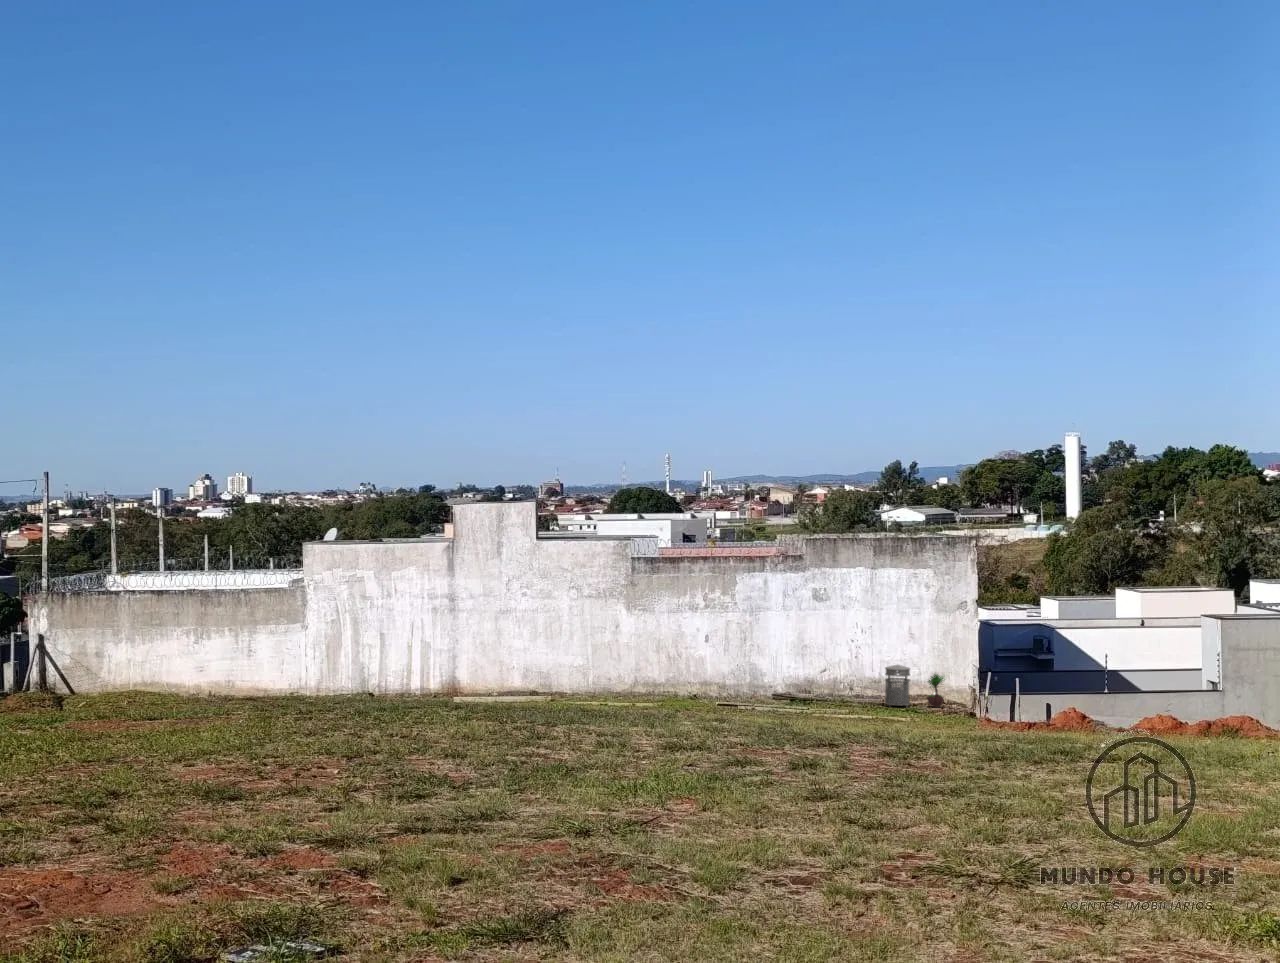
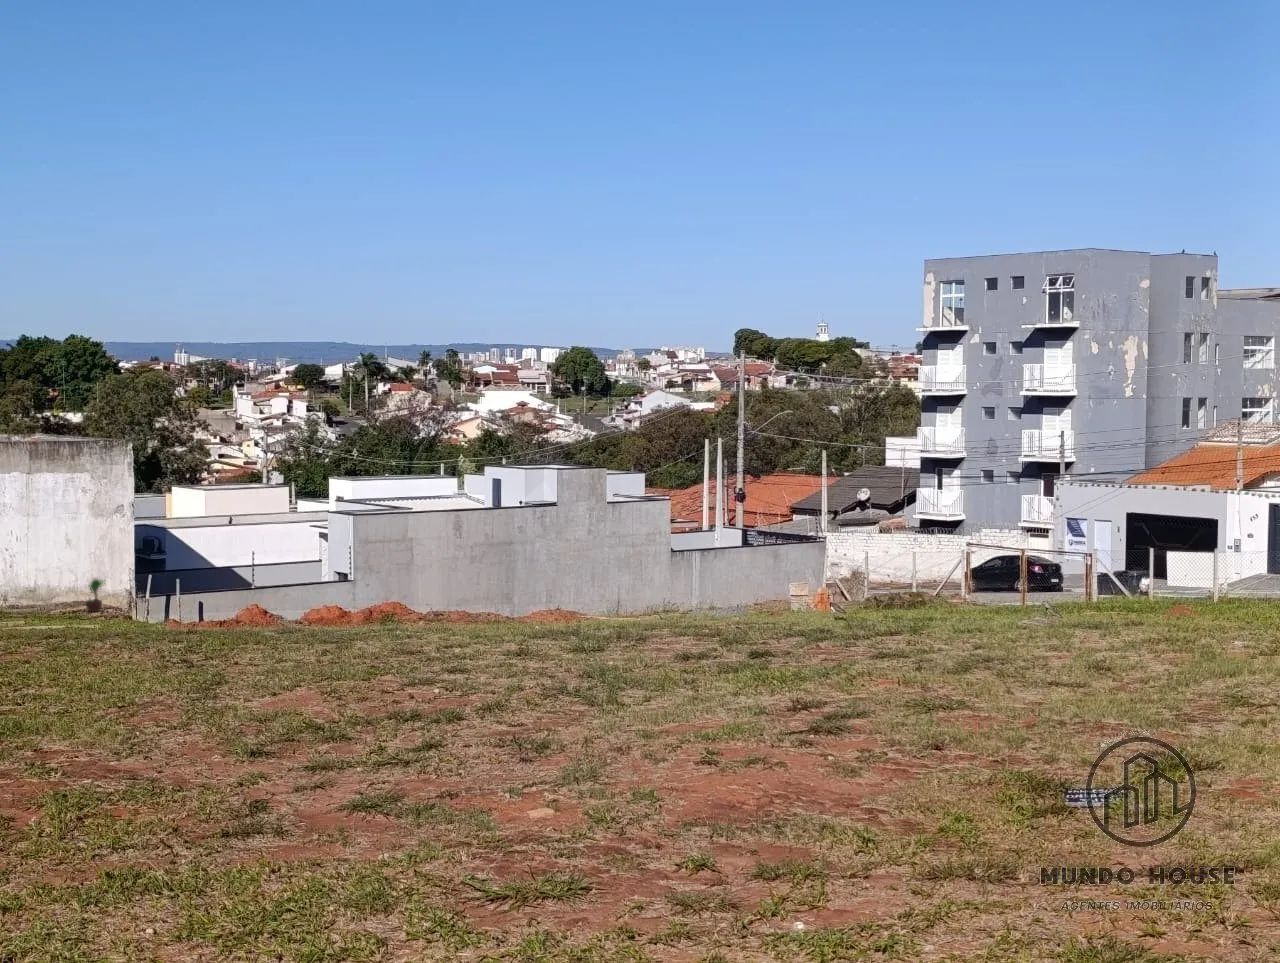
trash can: present [885,665,911,707] -> none [43,572,71,616]

